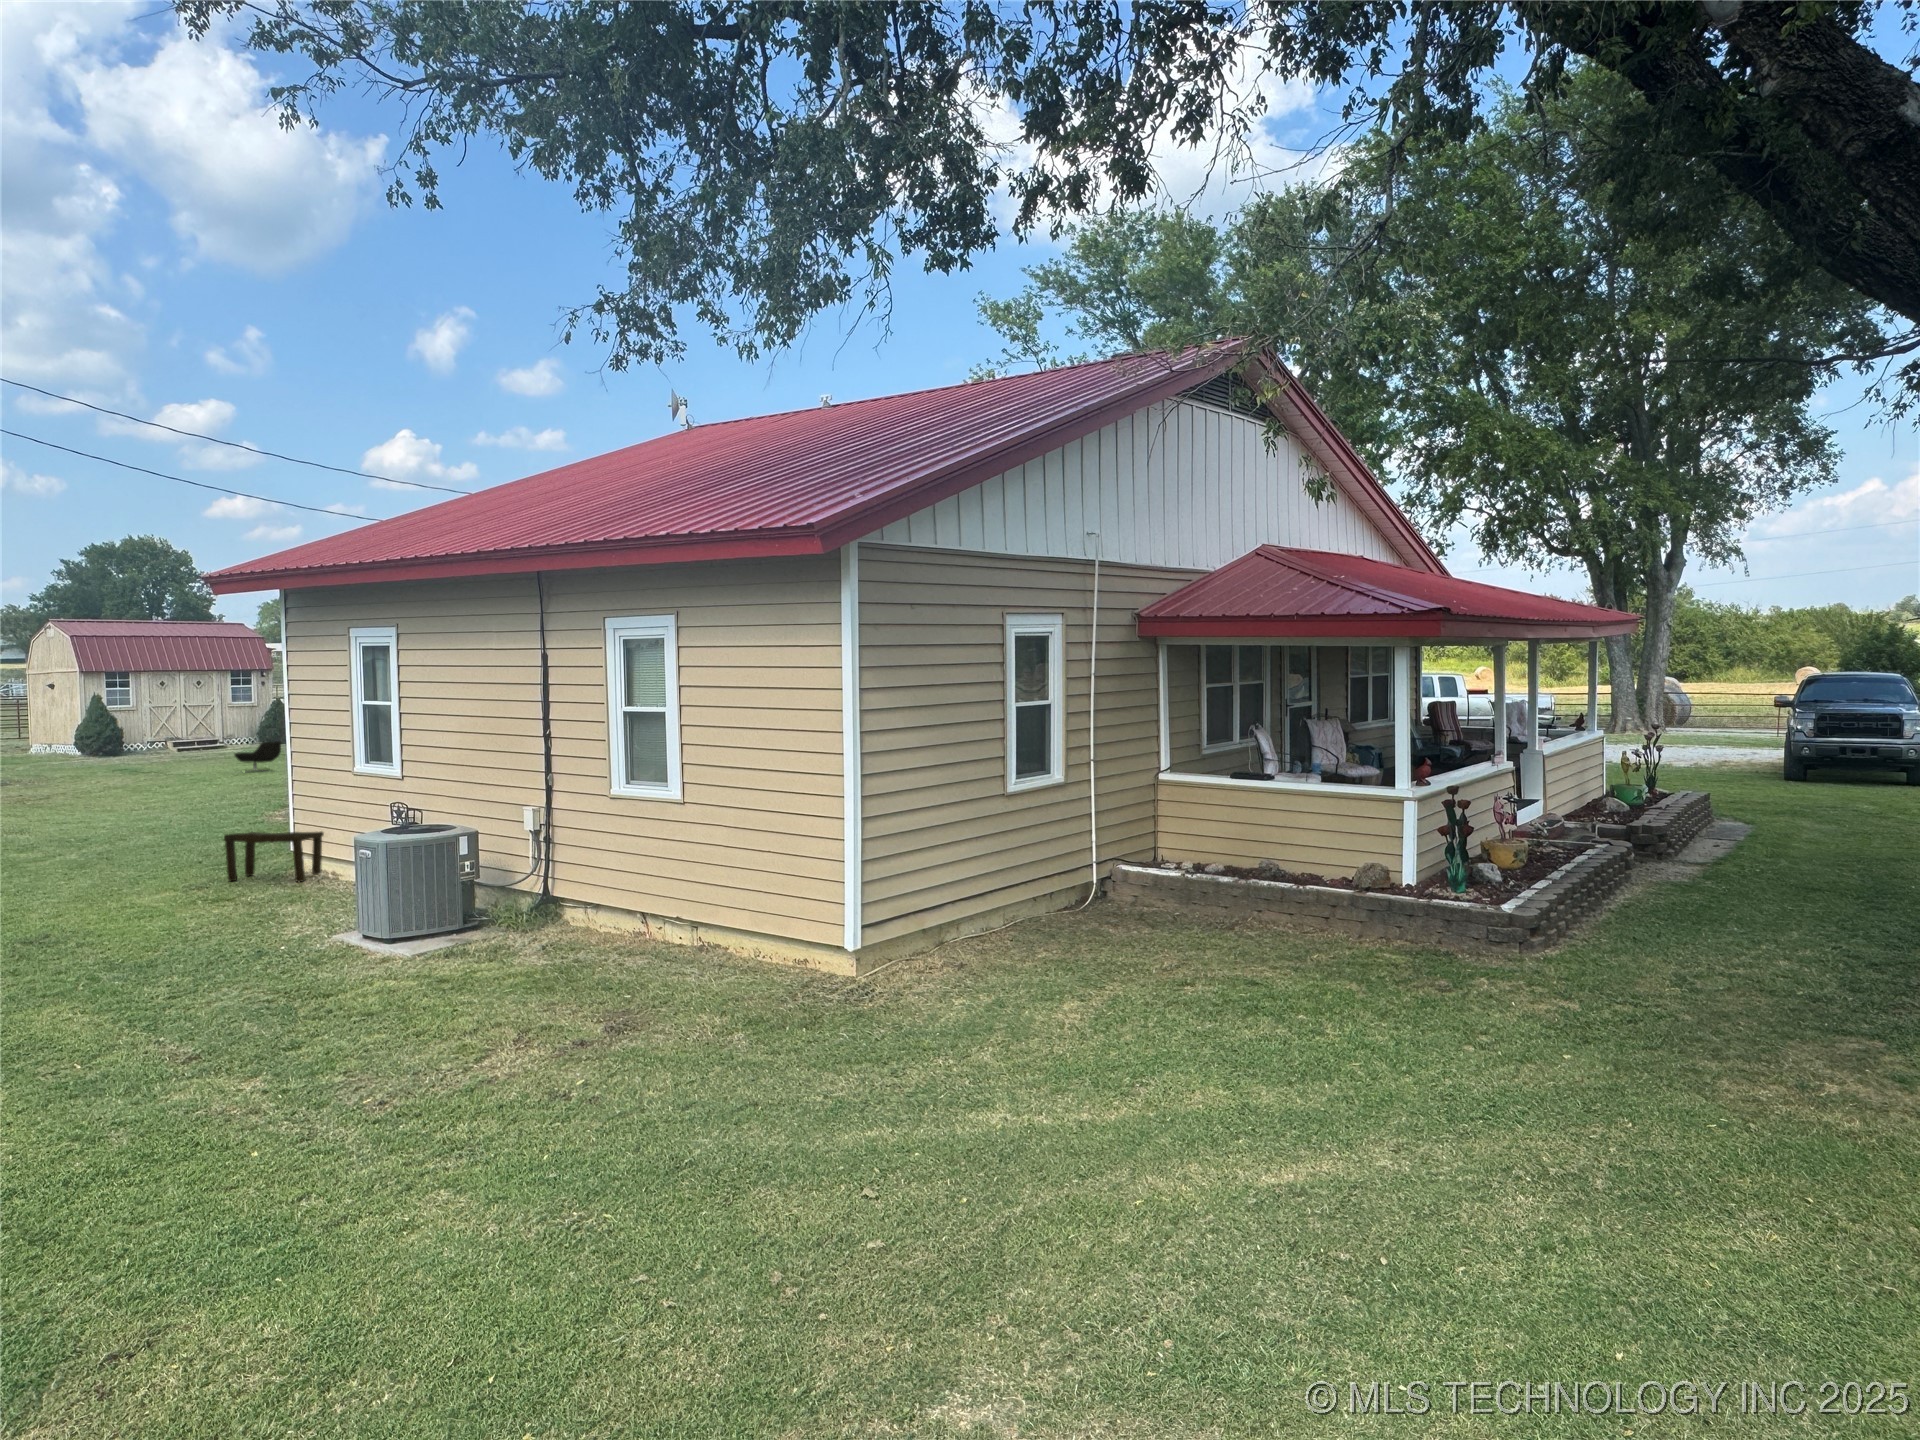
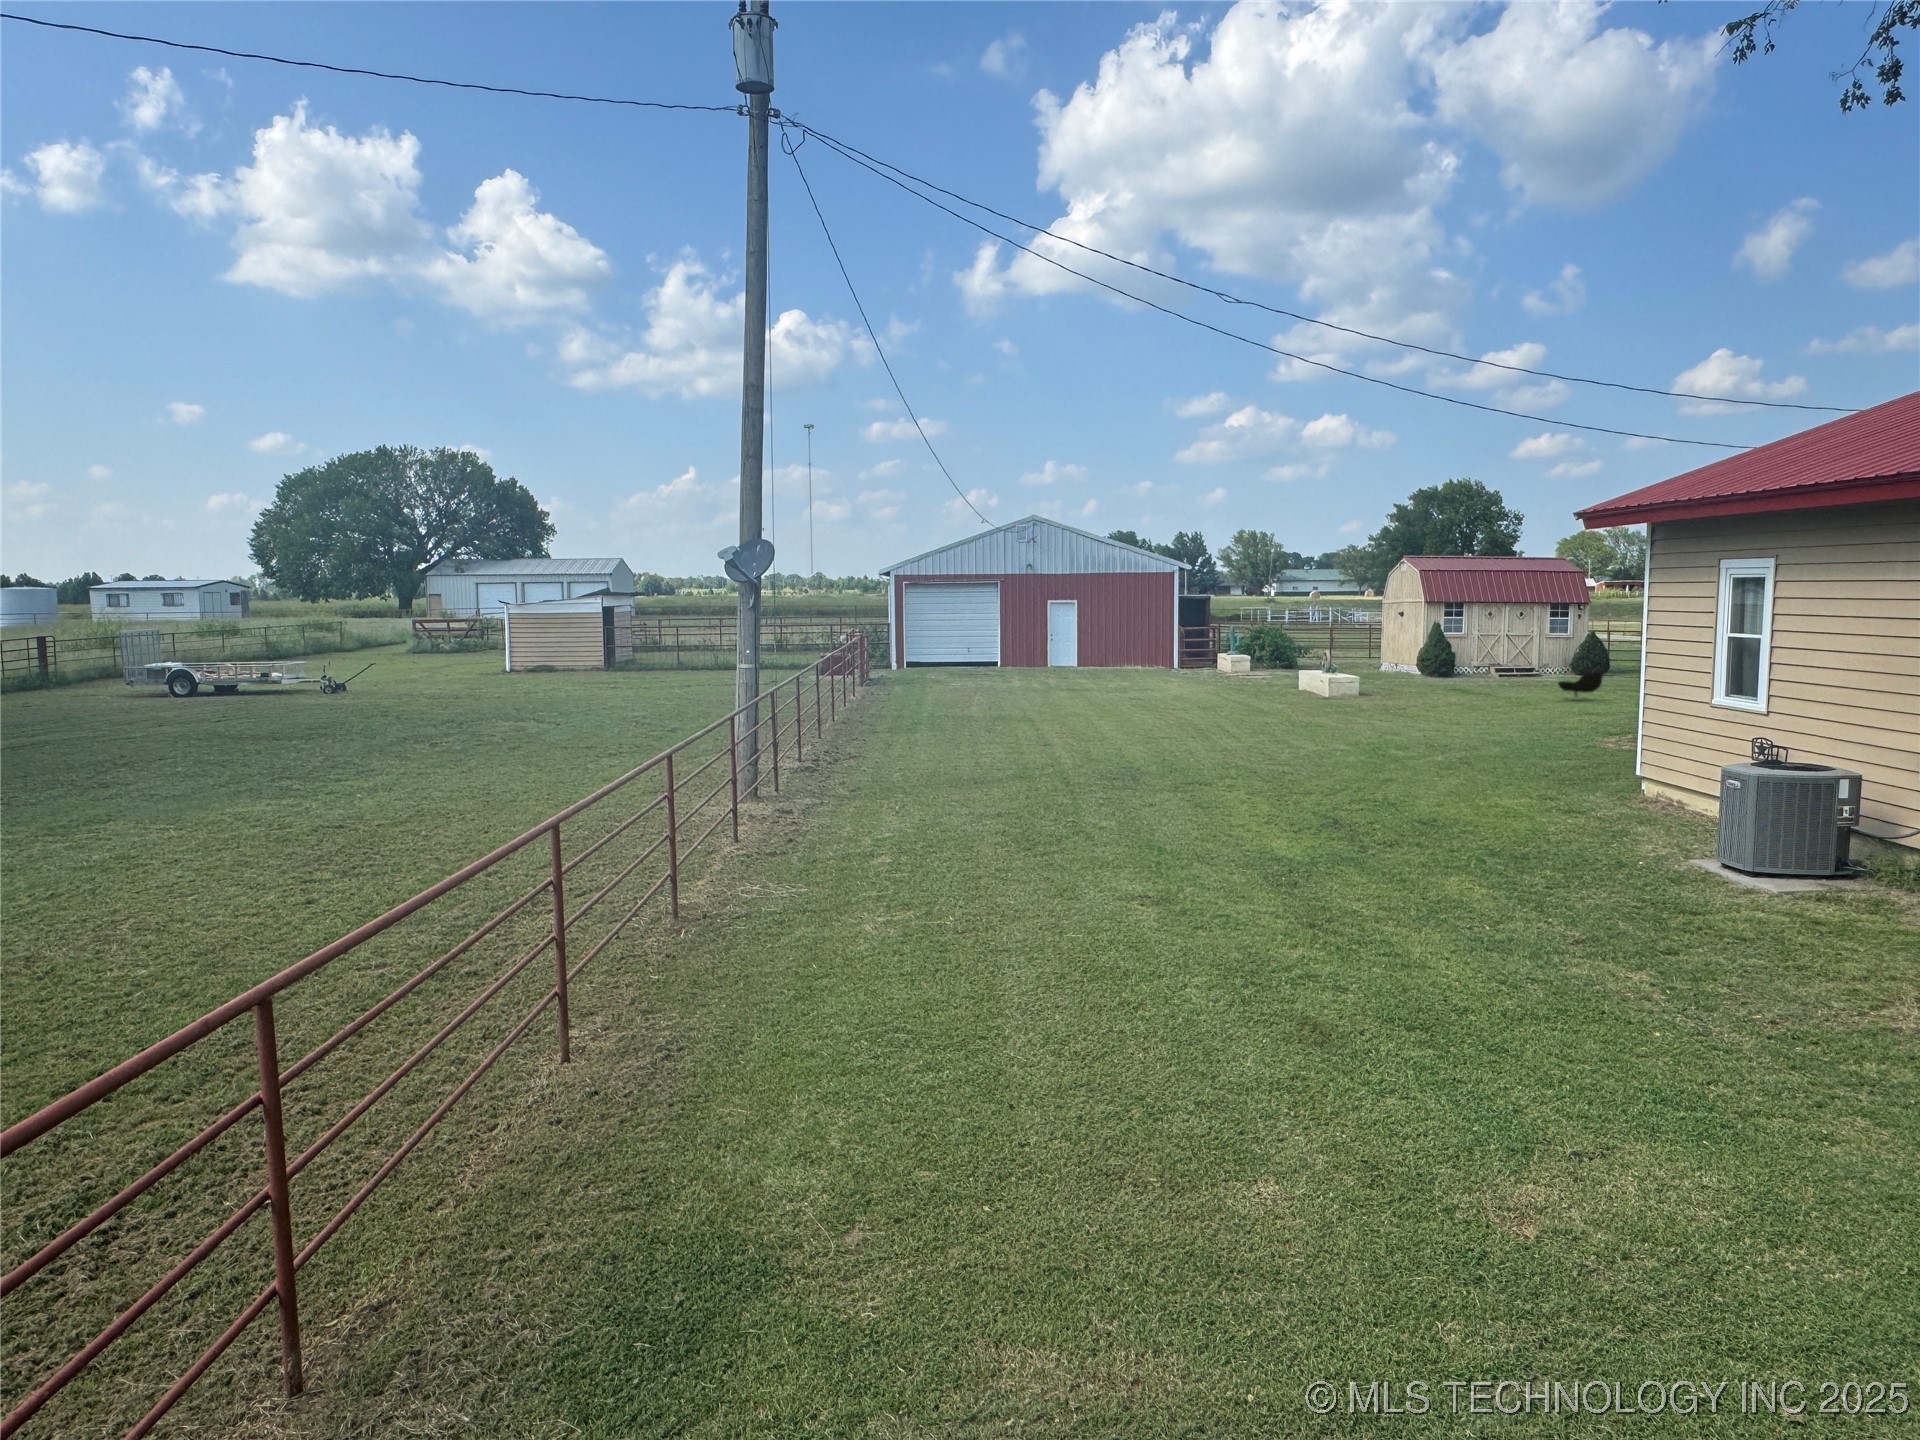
bench: present [224,832,324,882] -> none [1578,753,1673,807]

